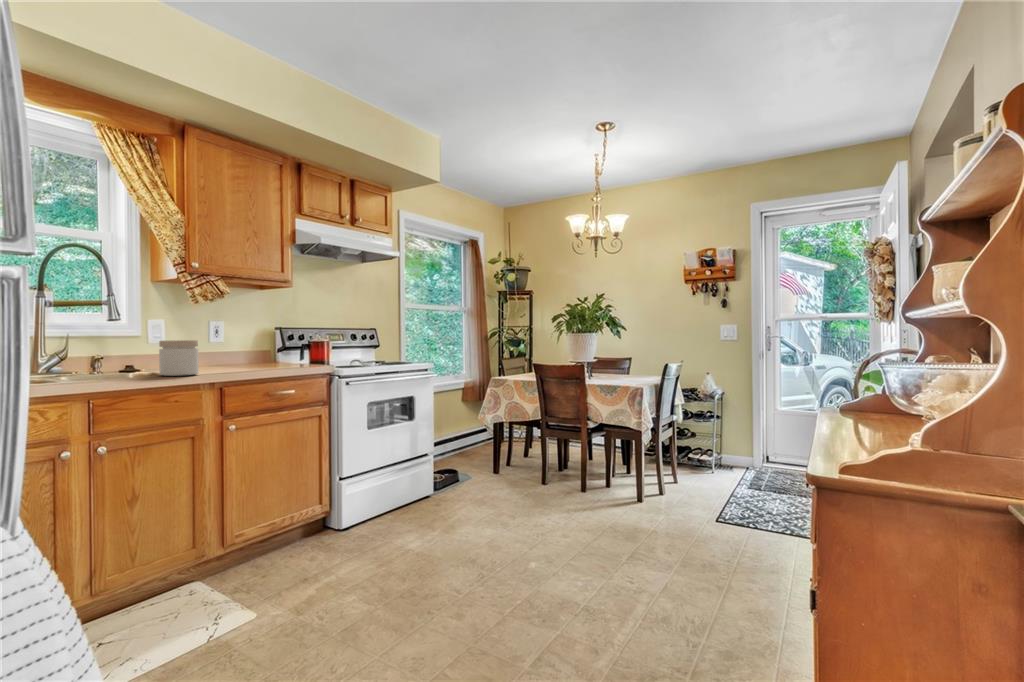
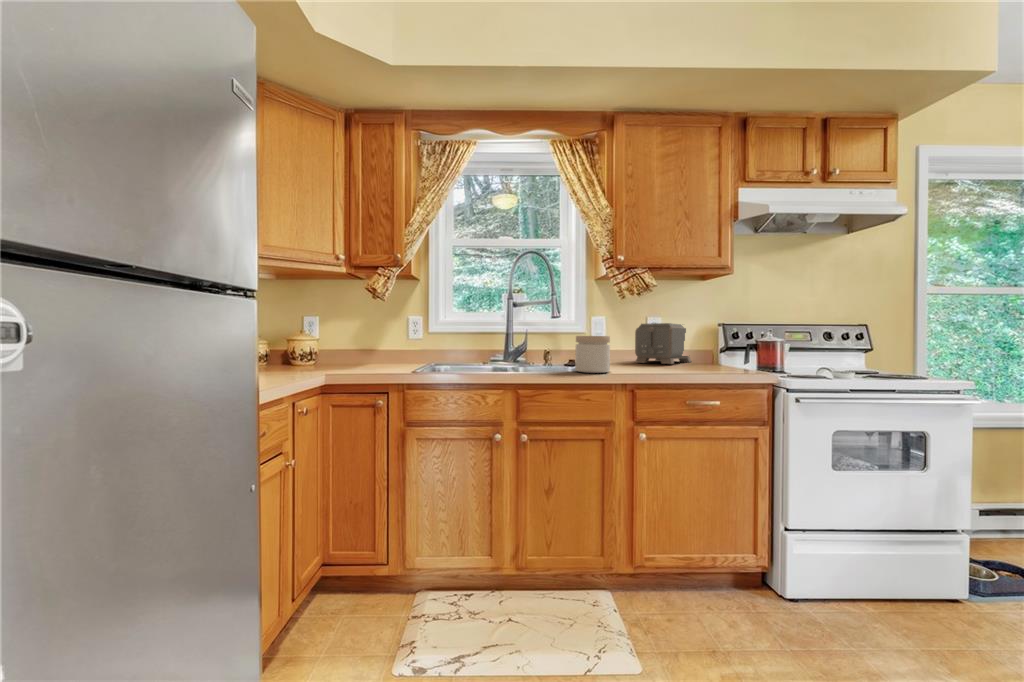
toaster: none [201,327,252,365] -> present [635,323,692,364]

